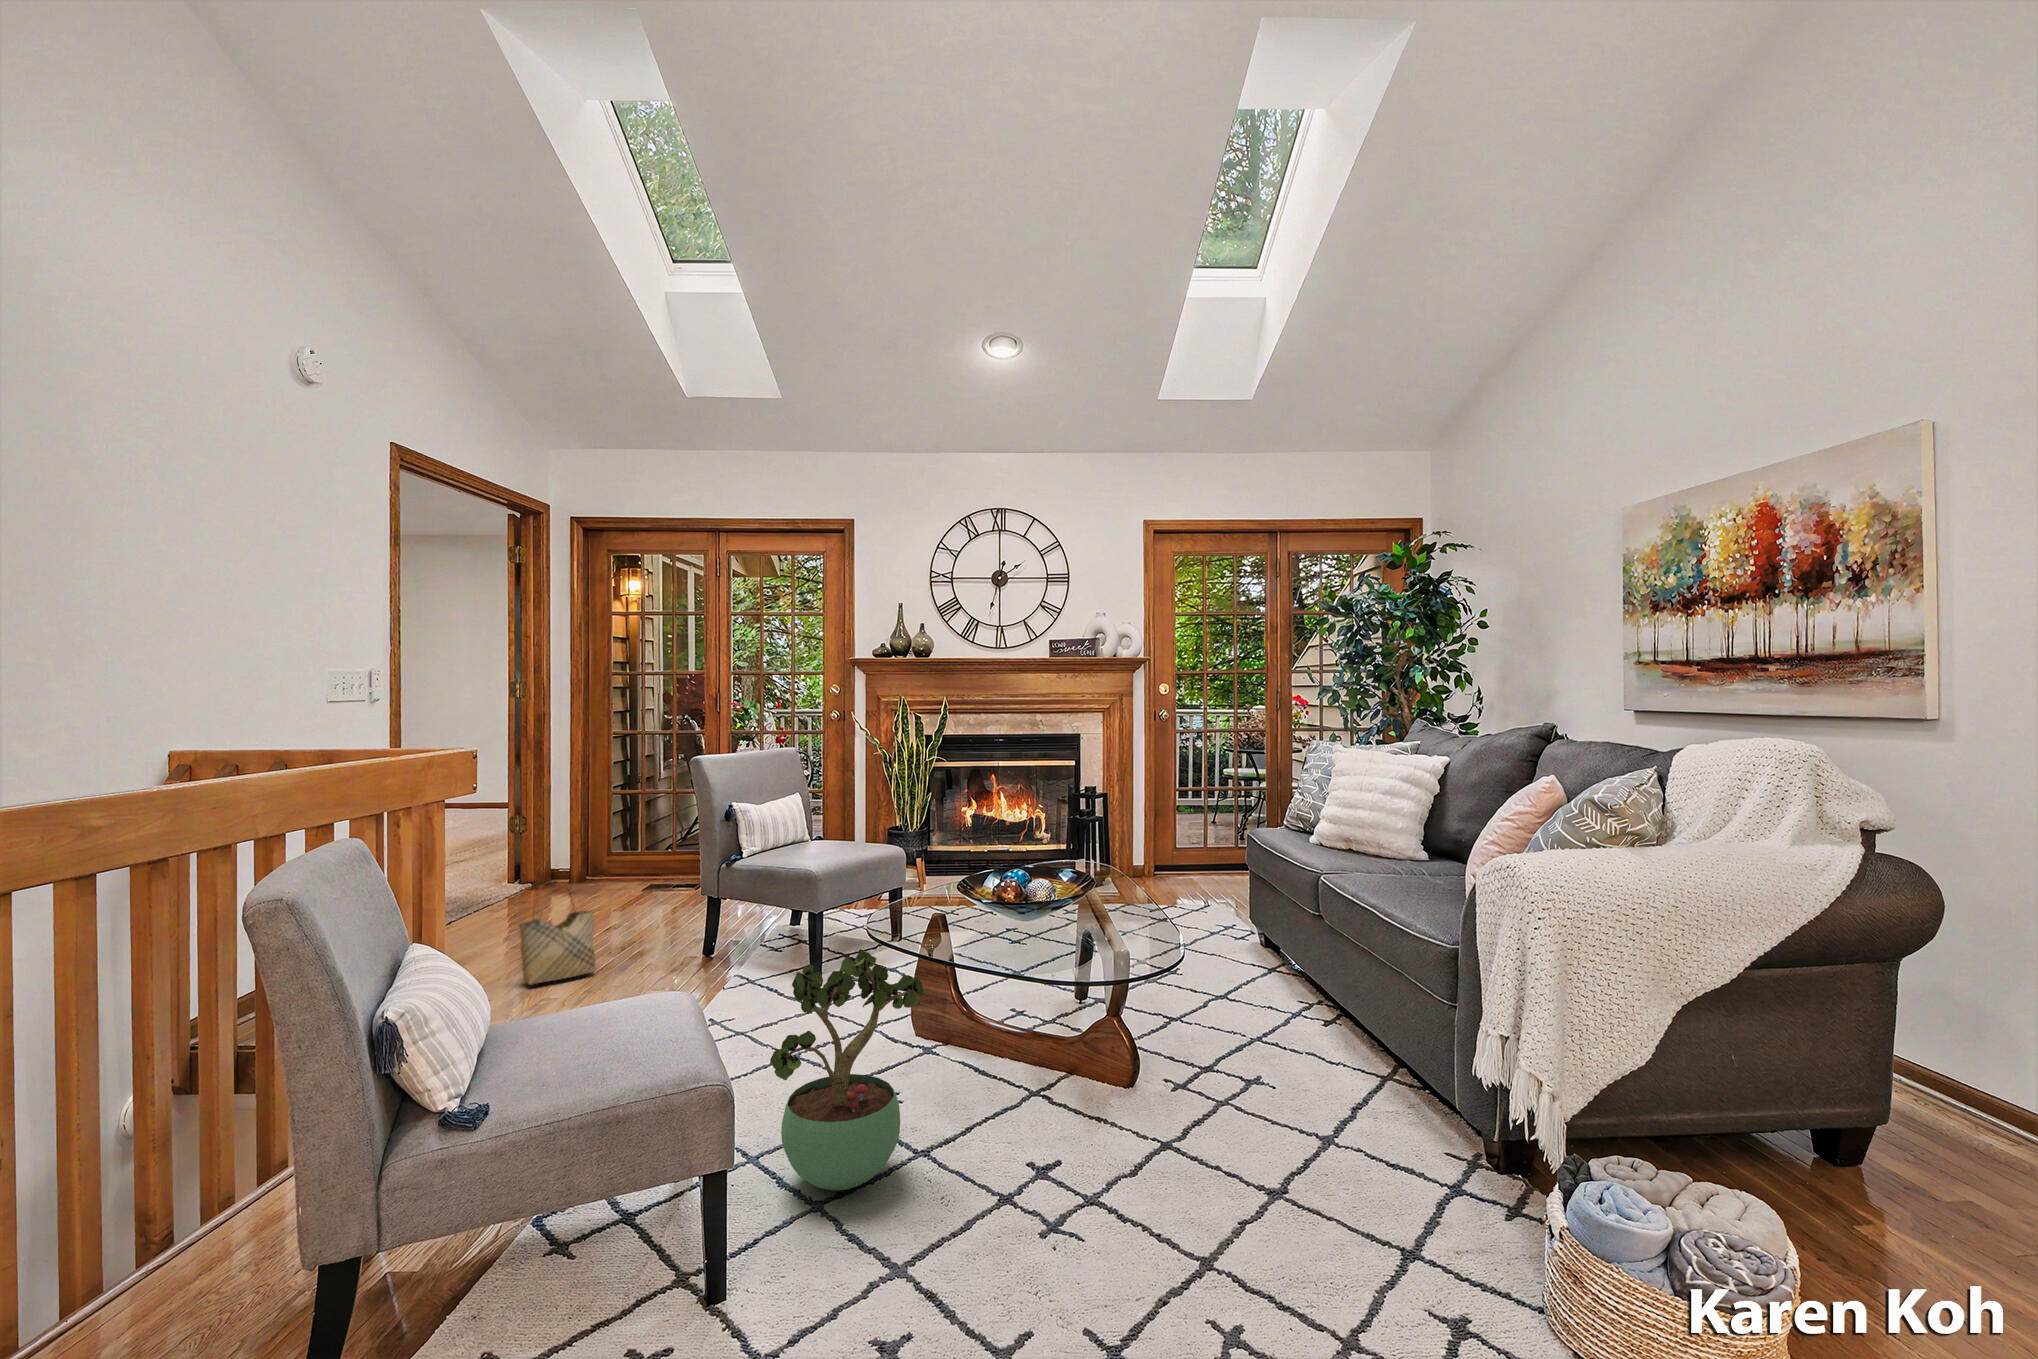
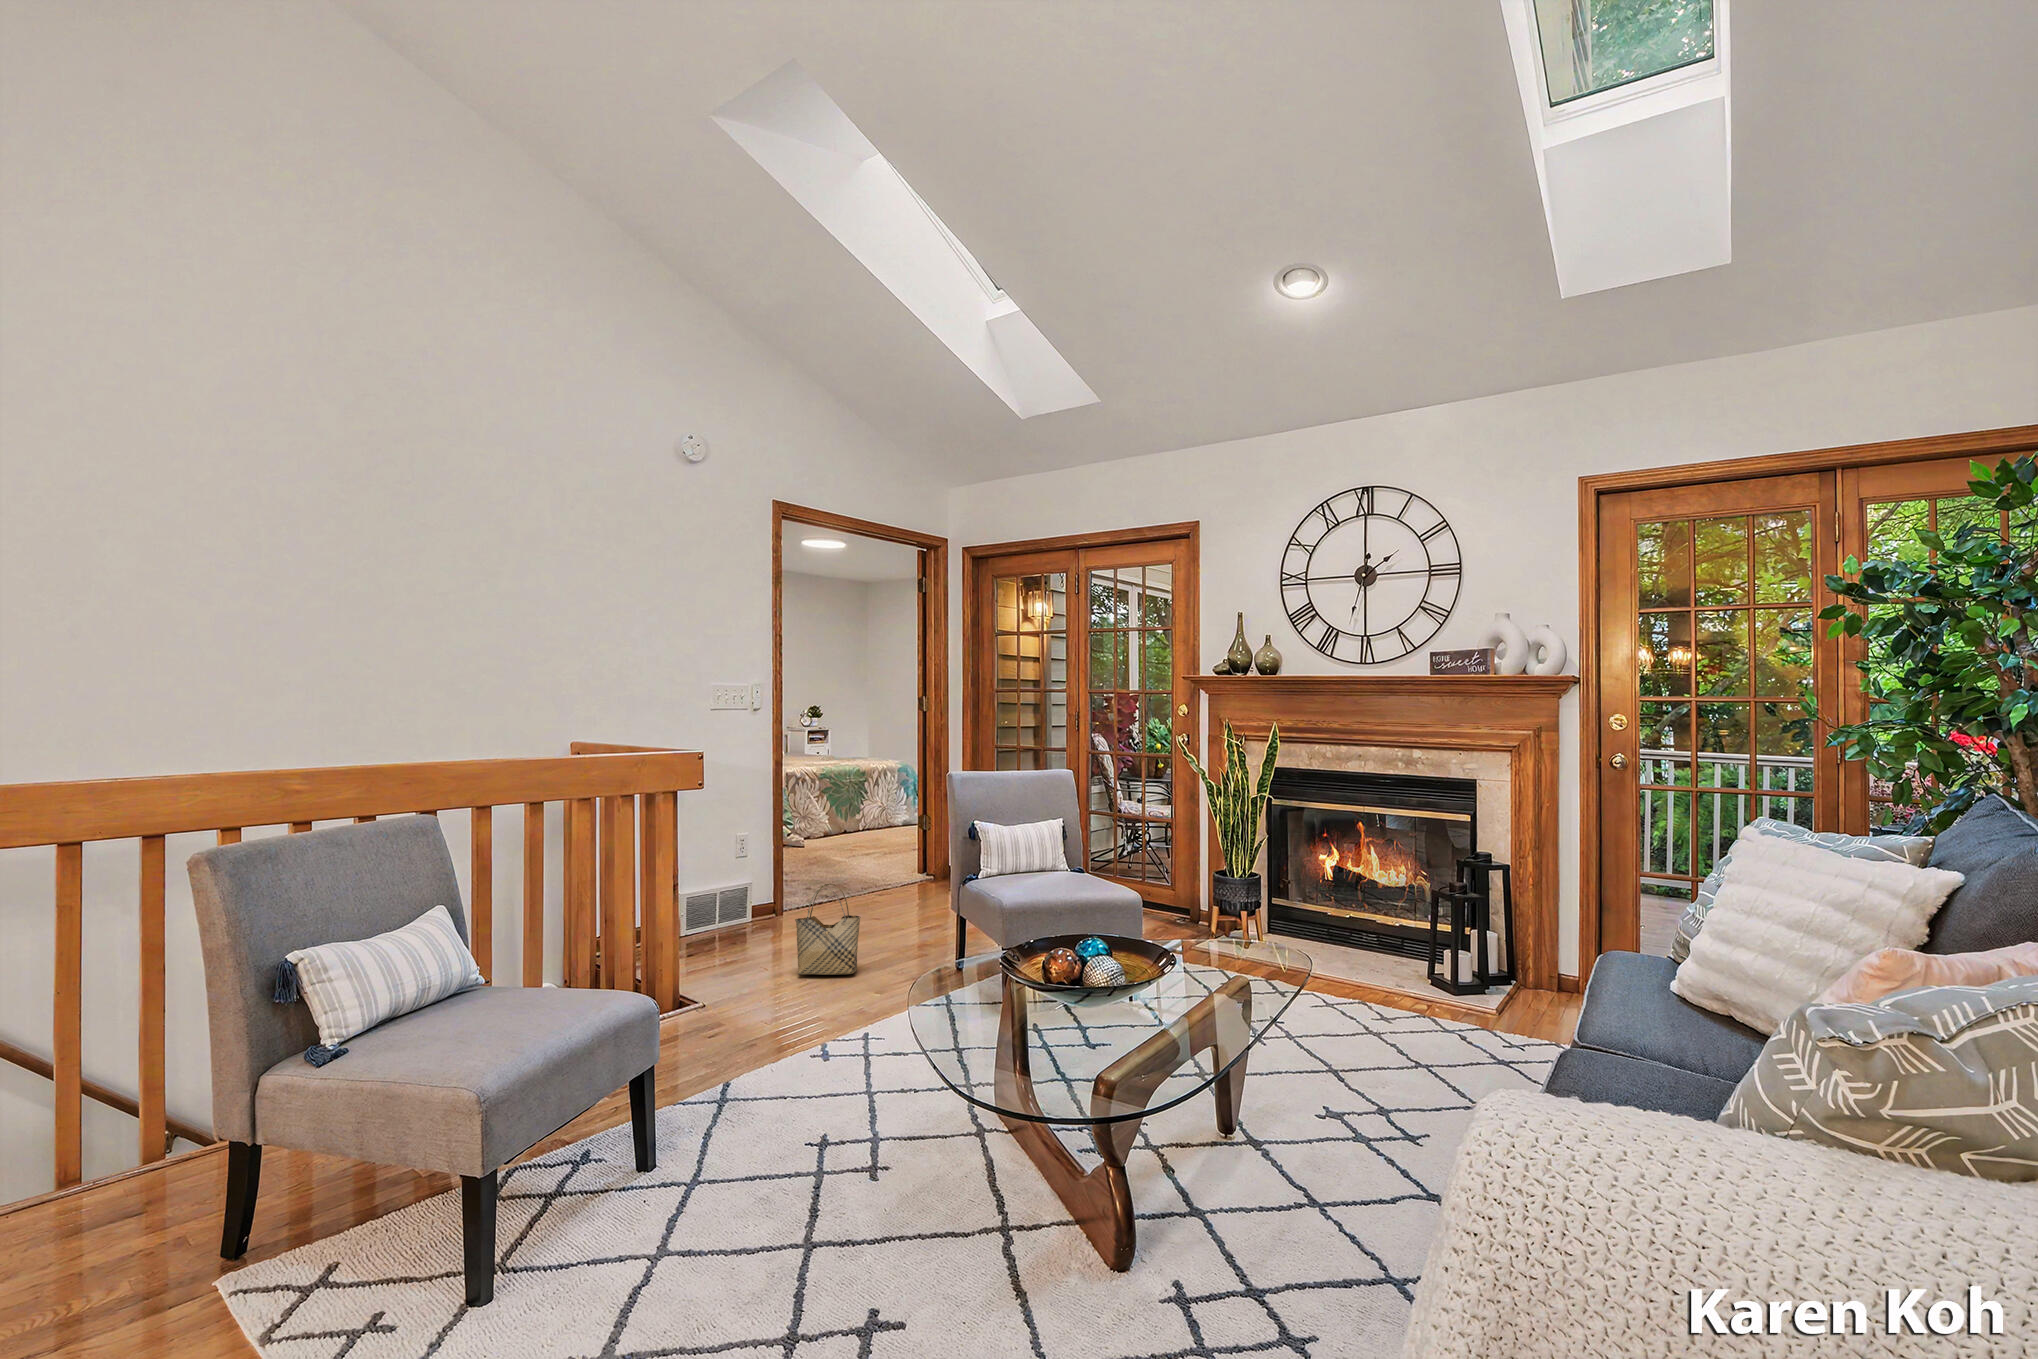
potted plant: present [770,949,924,1190] -> none [637,1008,784,1261]

